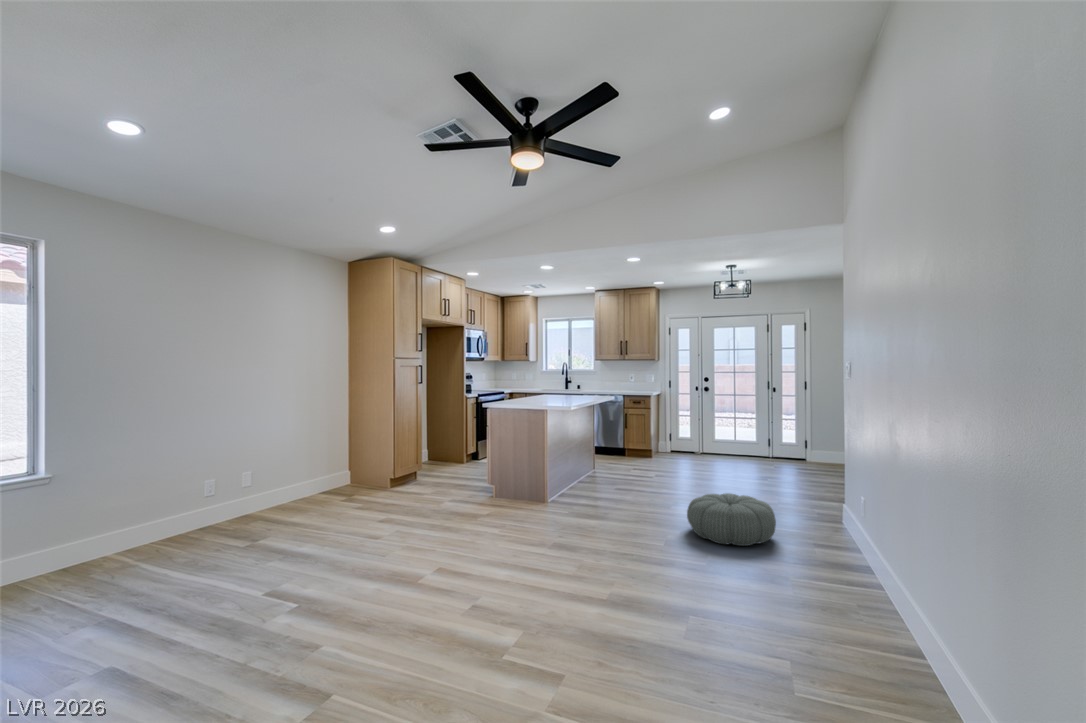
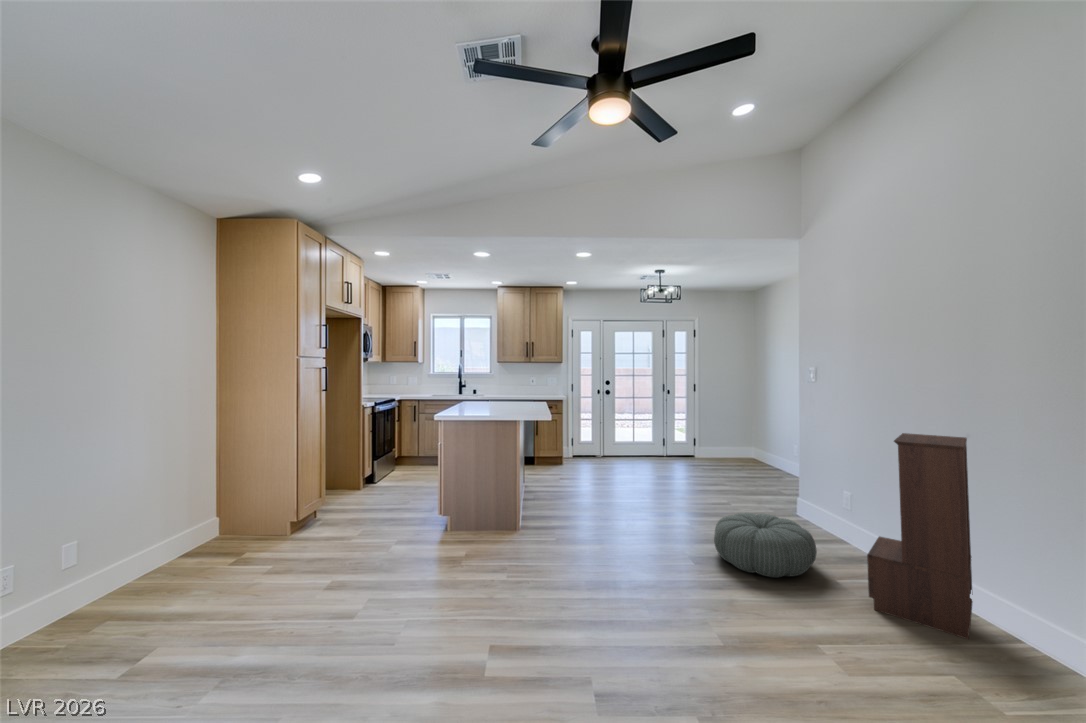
bookshelf: none [775,419,881,600] -> present [867,433,973,639]

